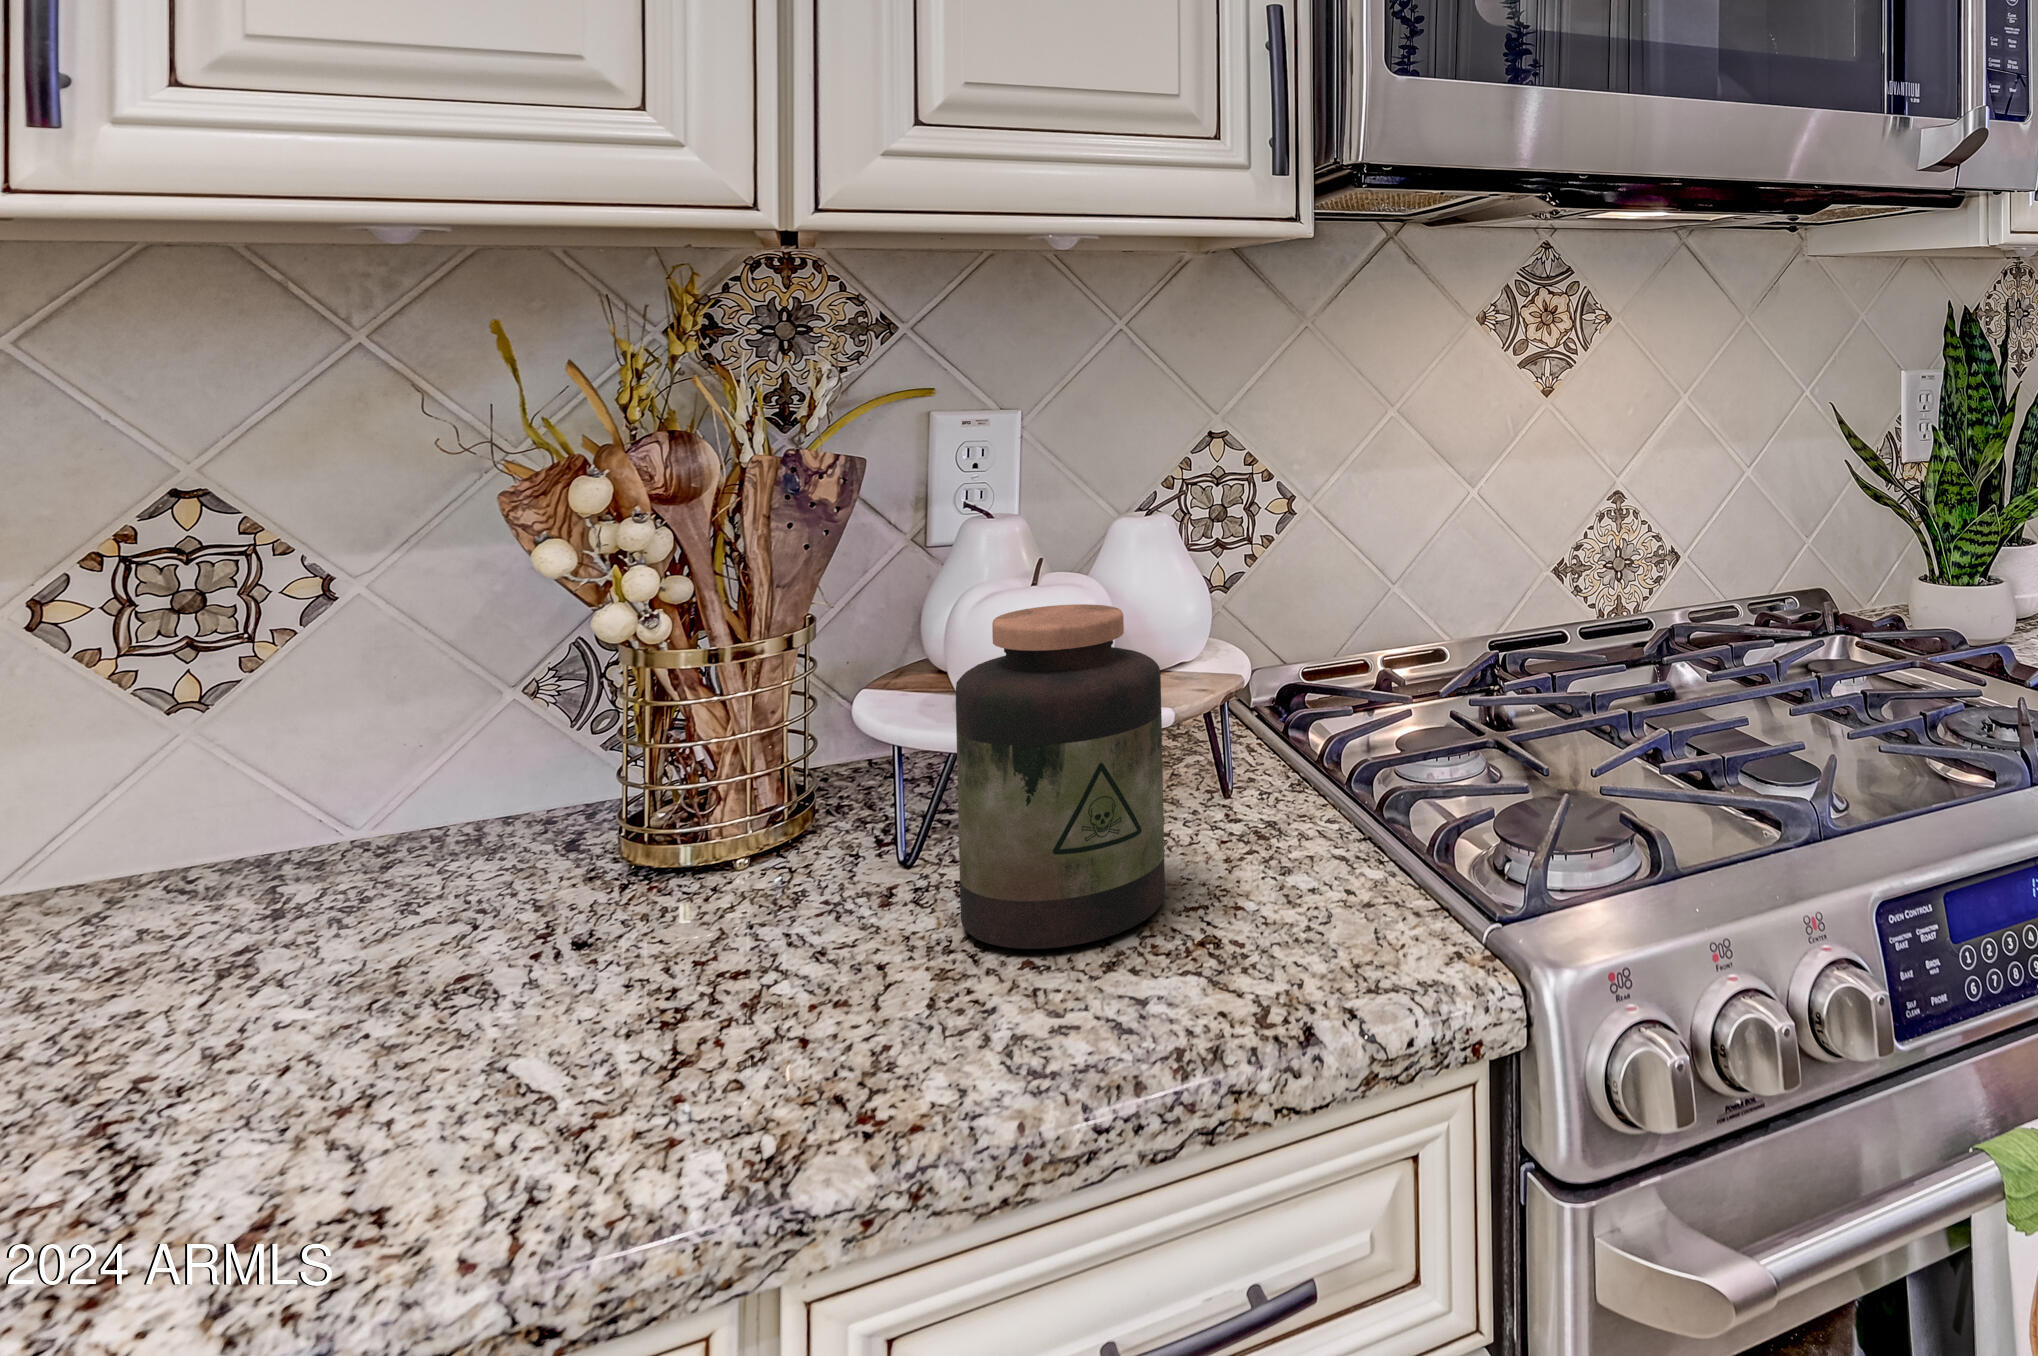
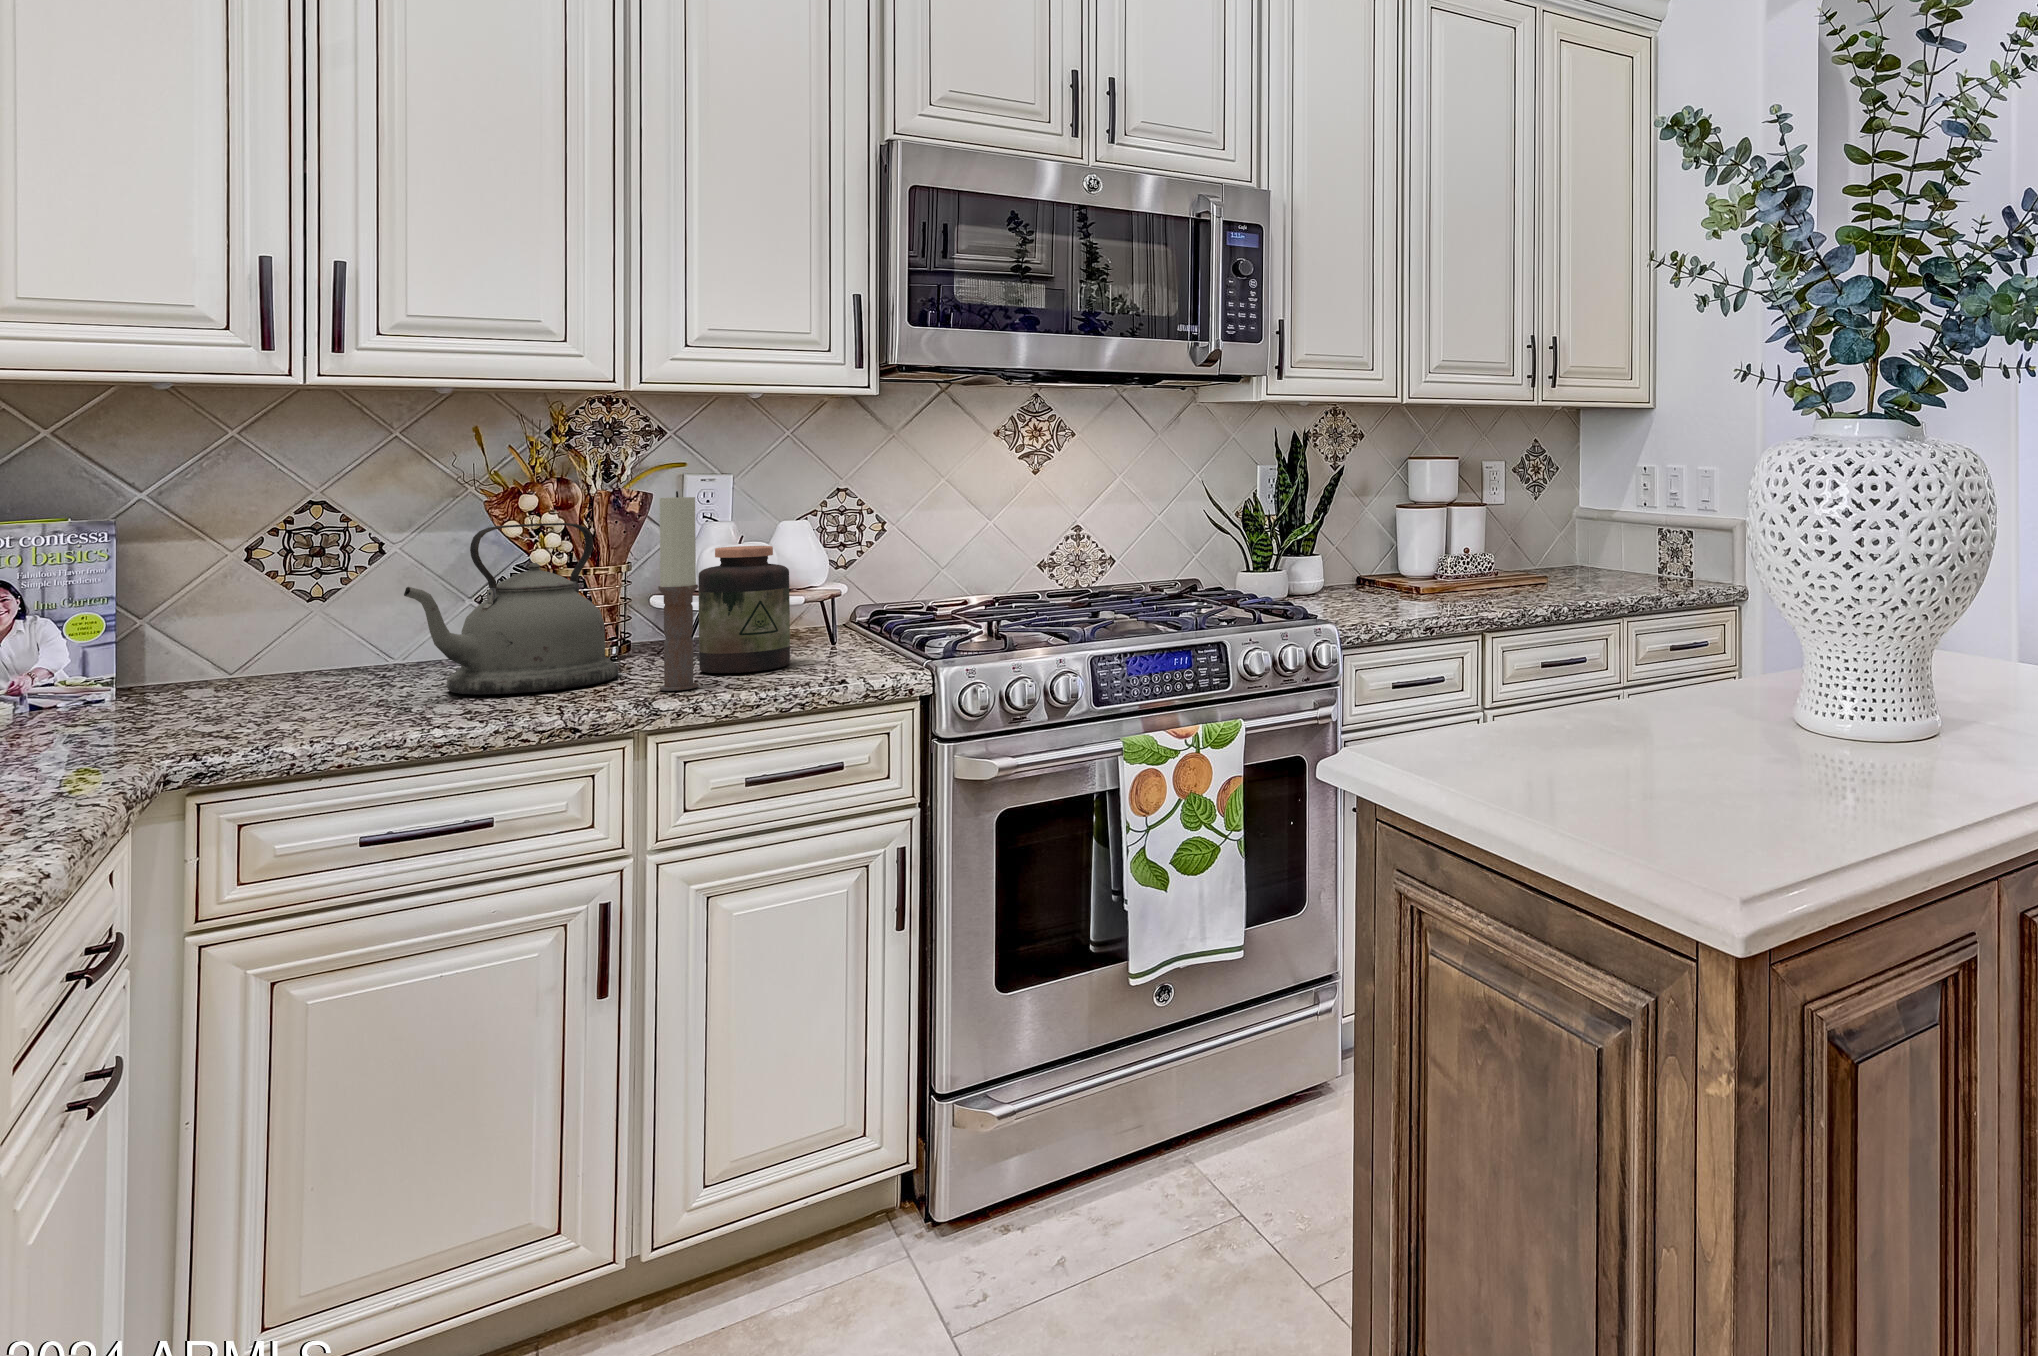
candle: none [849,504,957,1071] -> present [658,491,698,691]
kettle: none [189,561,776,1057] -> present [404,523,618,694]

